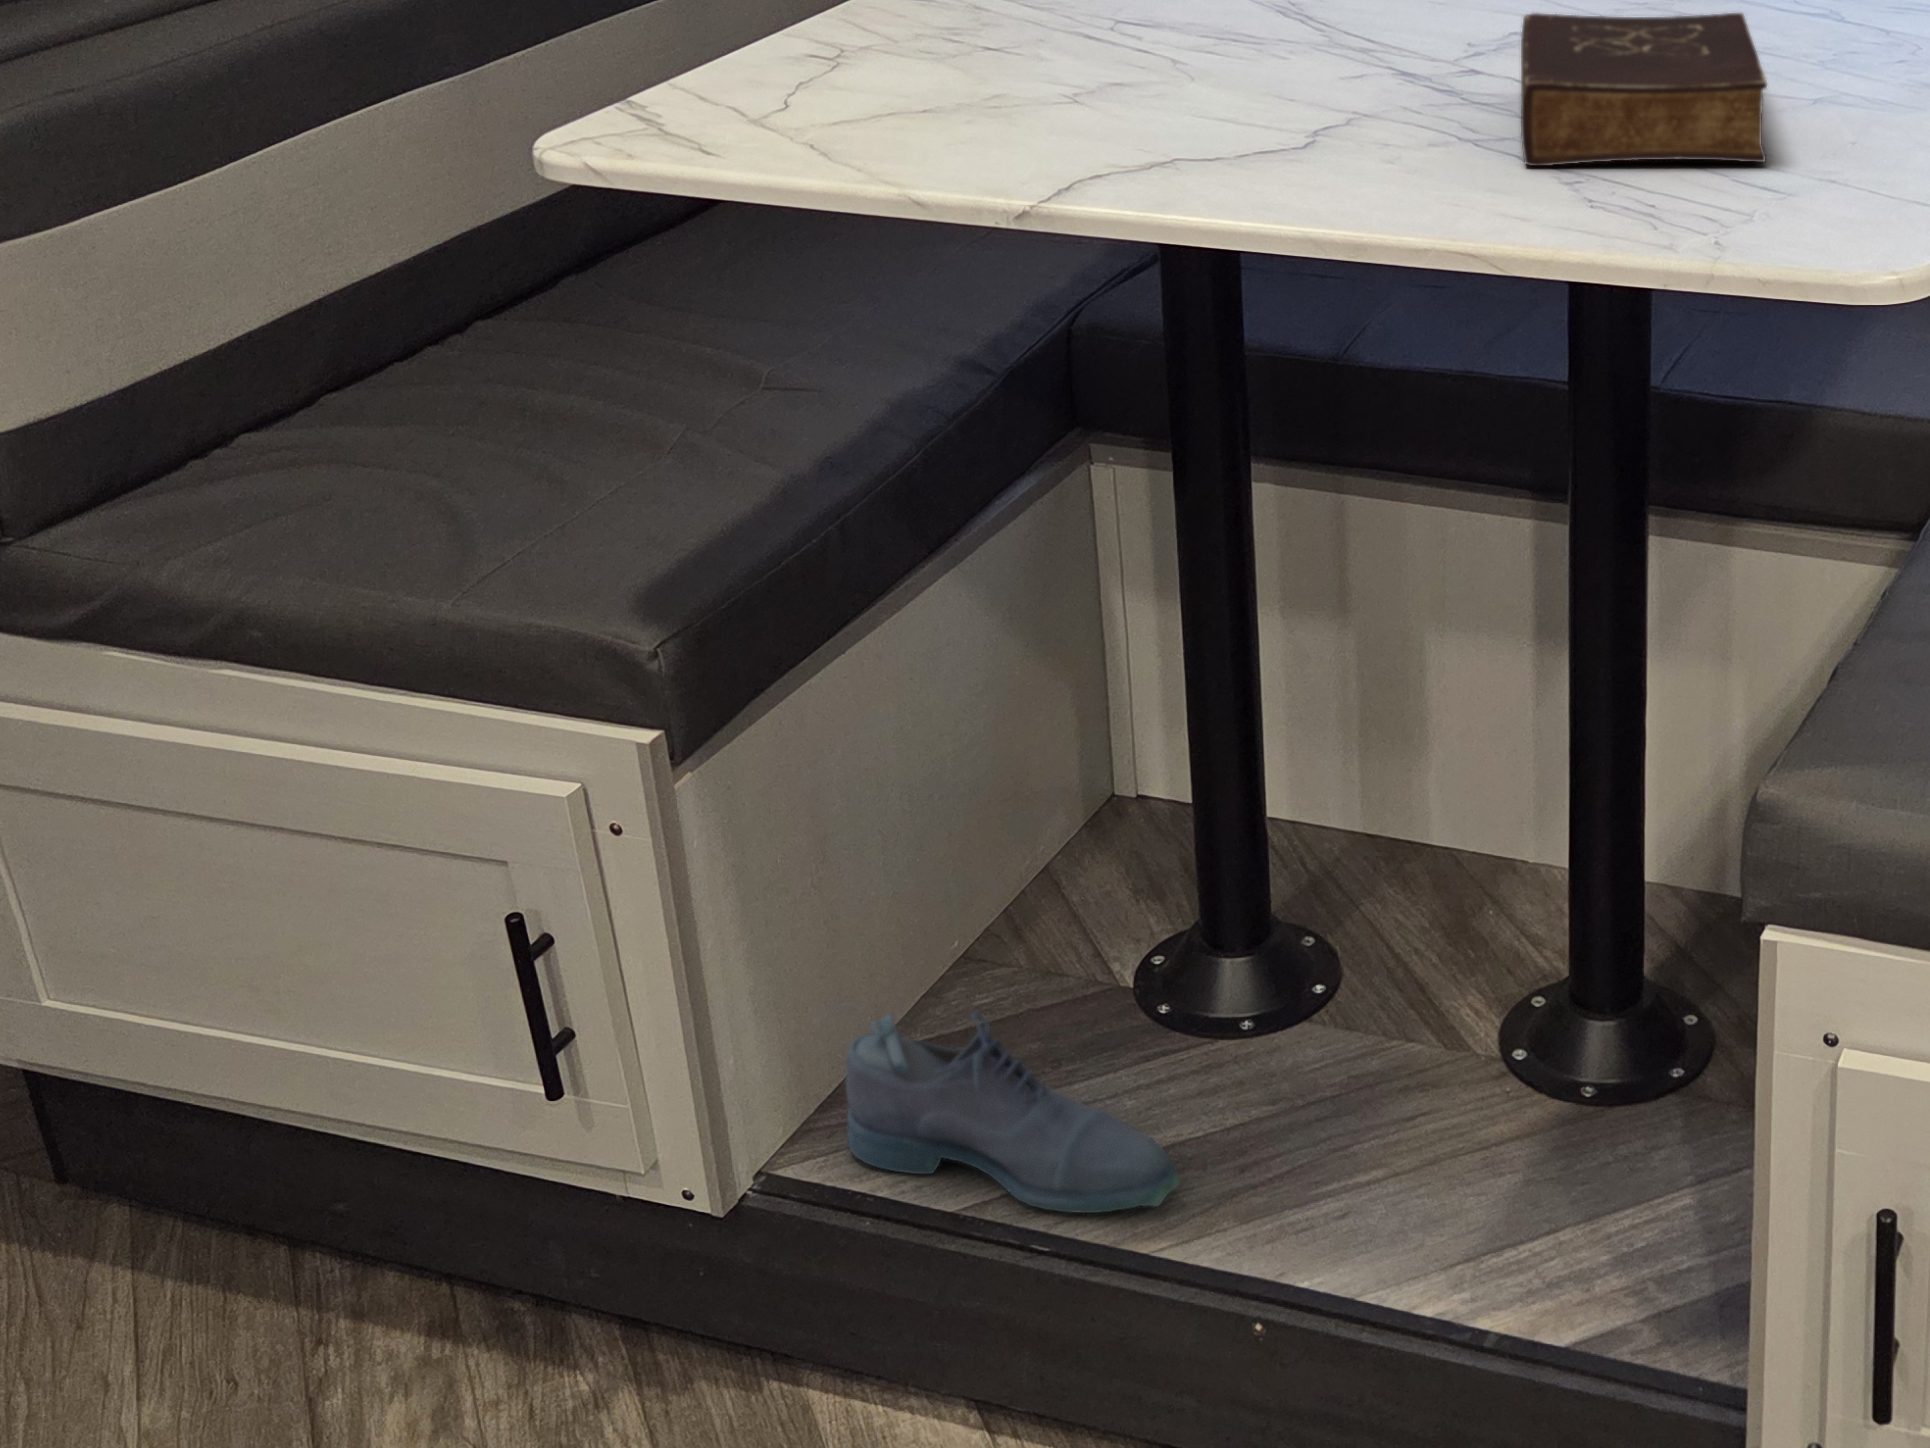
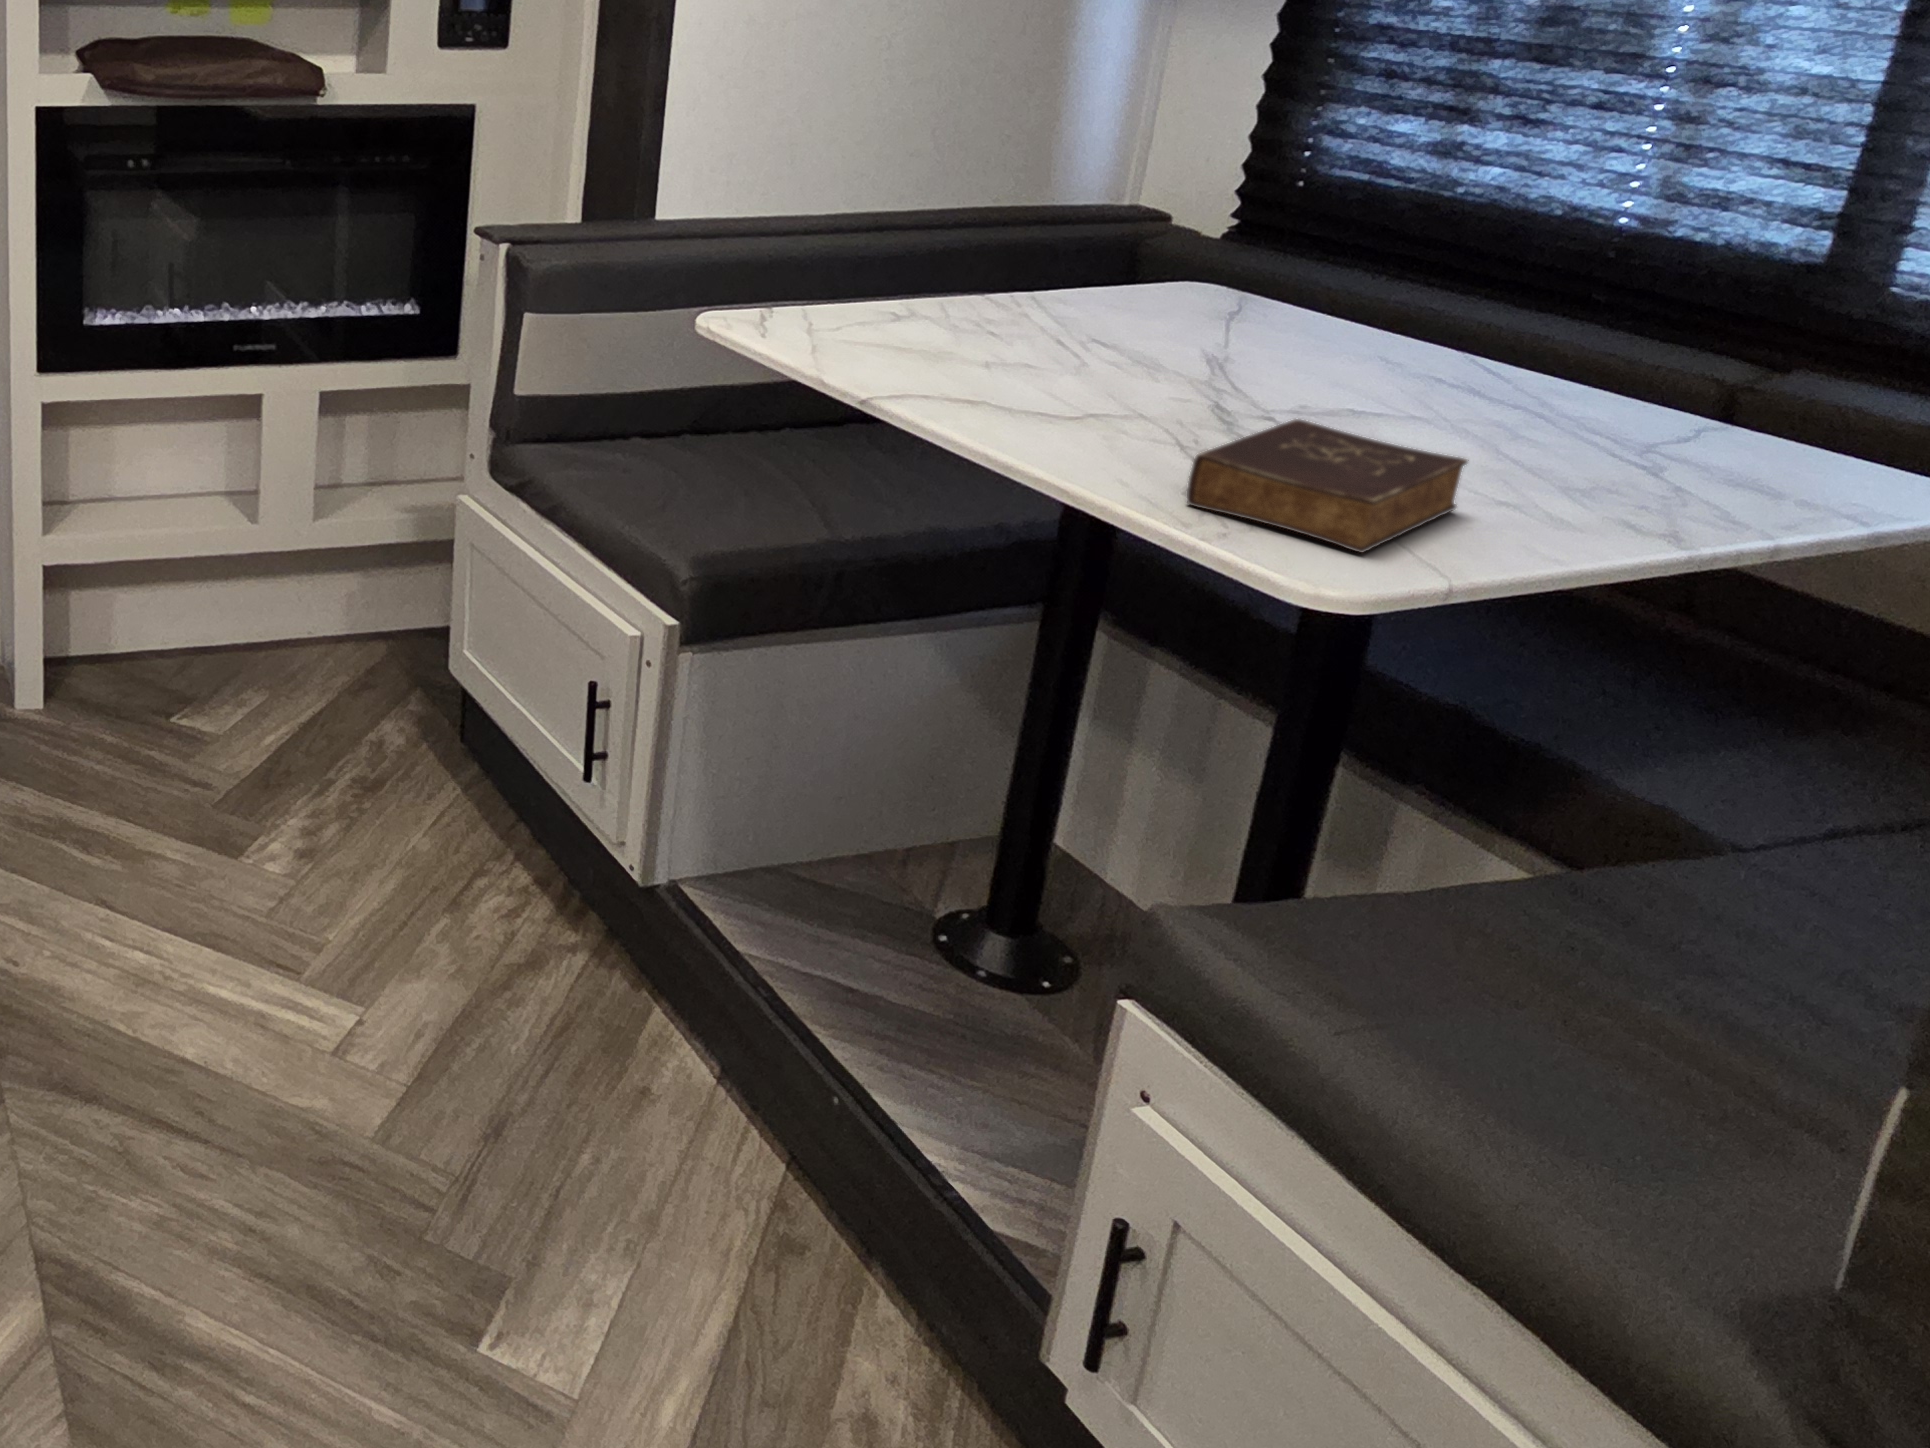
shoe: present [846,1012,1179,1213] -> none [721,841,865,1016]

